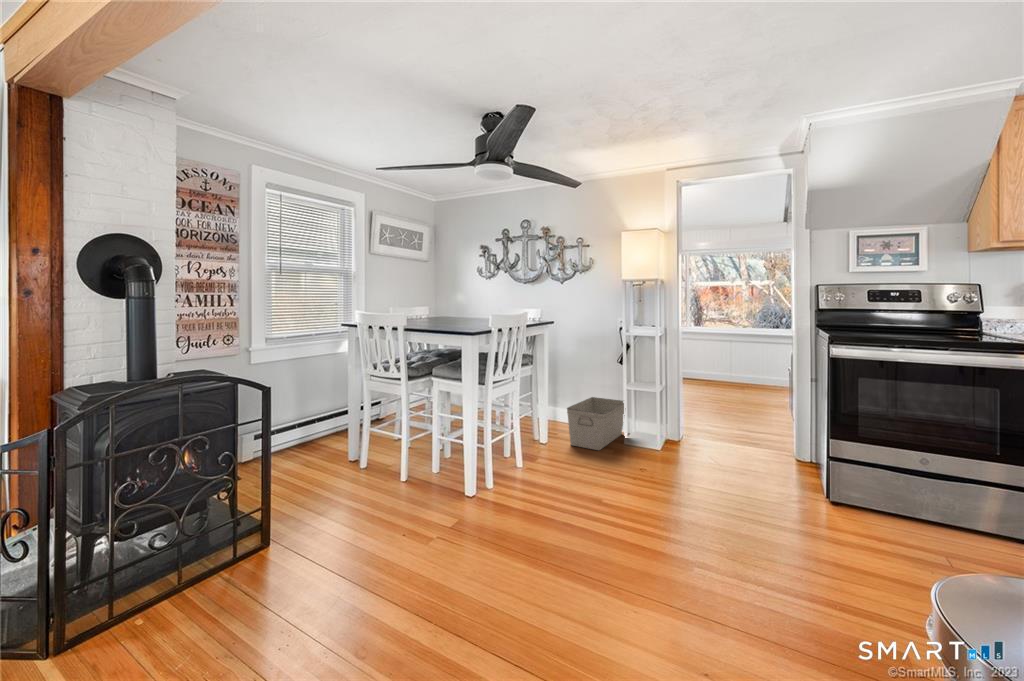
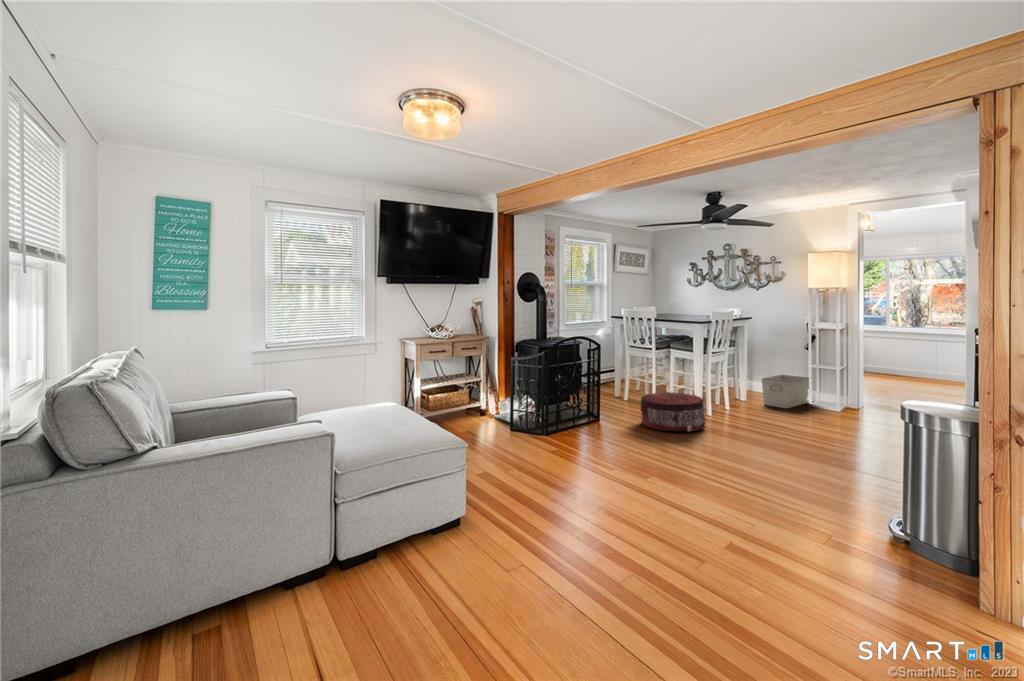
pouf: none [354,456,470,555] -> present [641,392,706,432]

